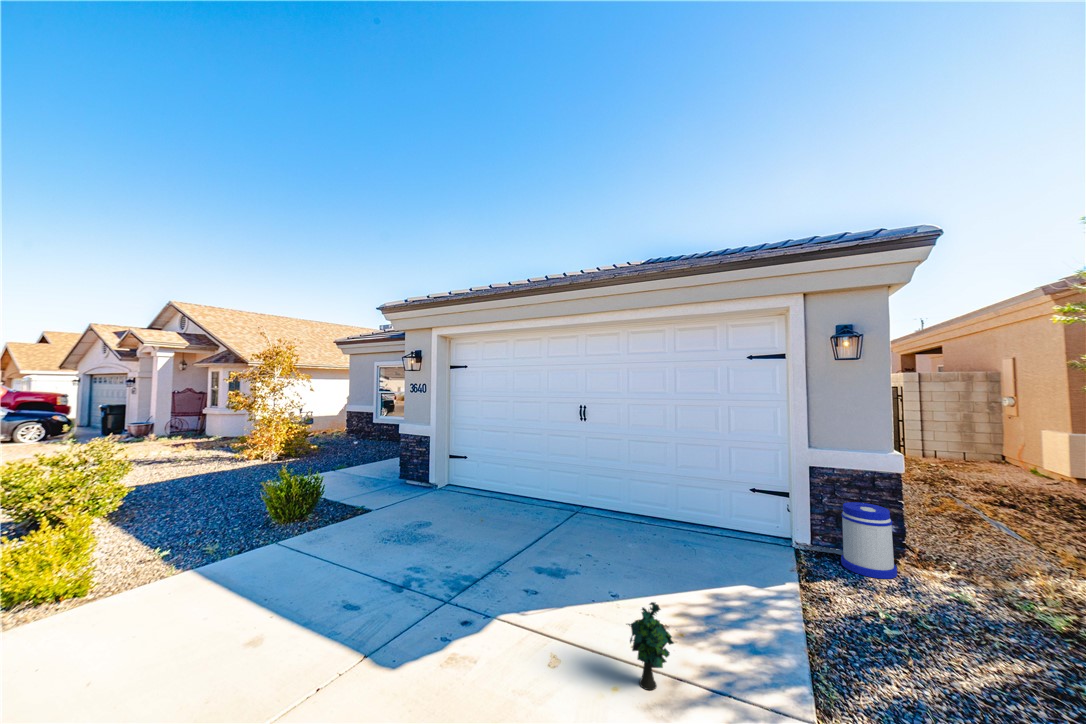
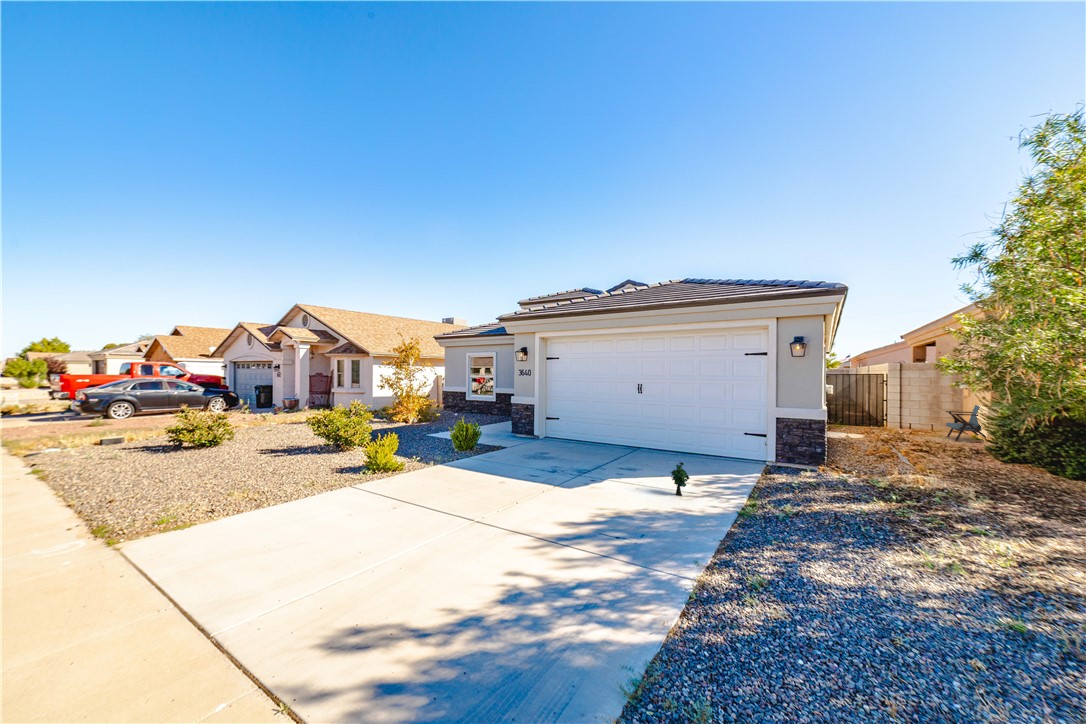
lounge chair: none [991,434,1072,489] -> present [946,405,986,441]
trash can: present [841,502,897,579] -> none [790,437,818,474]

